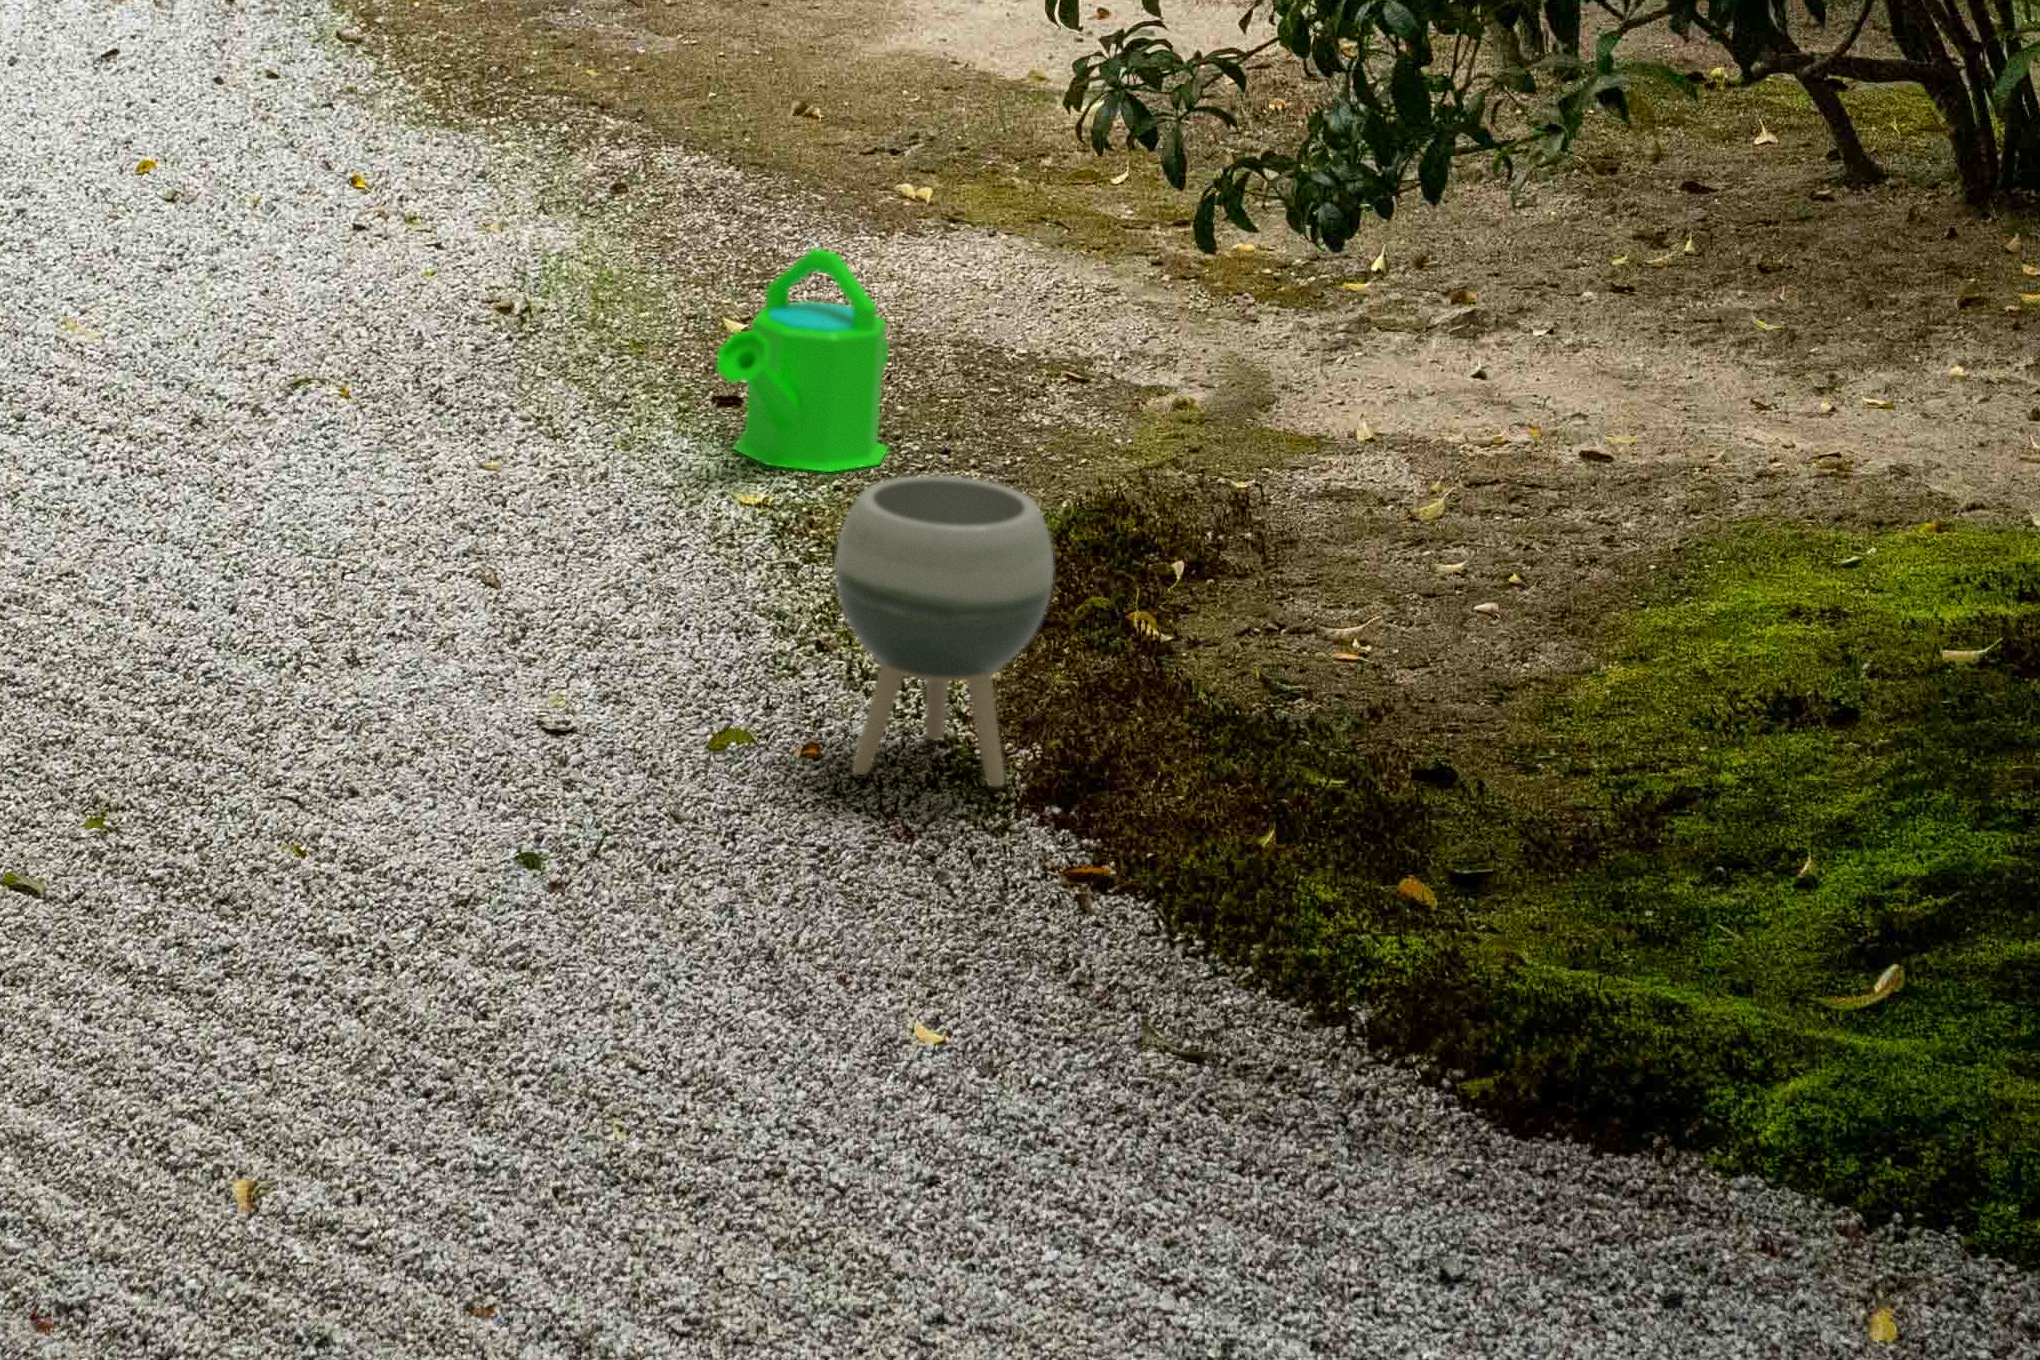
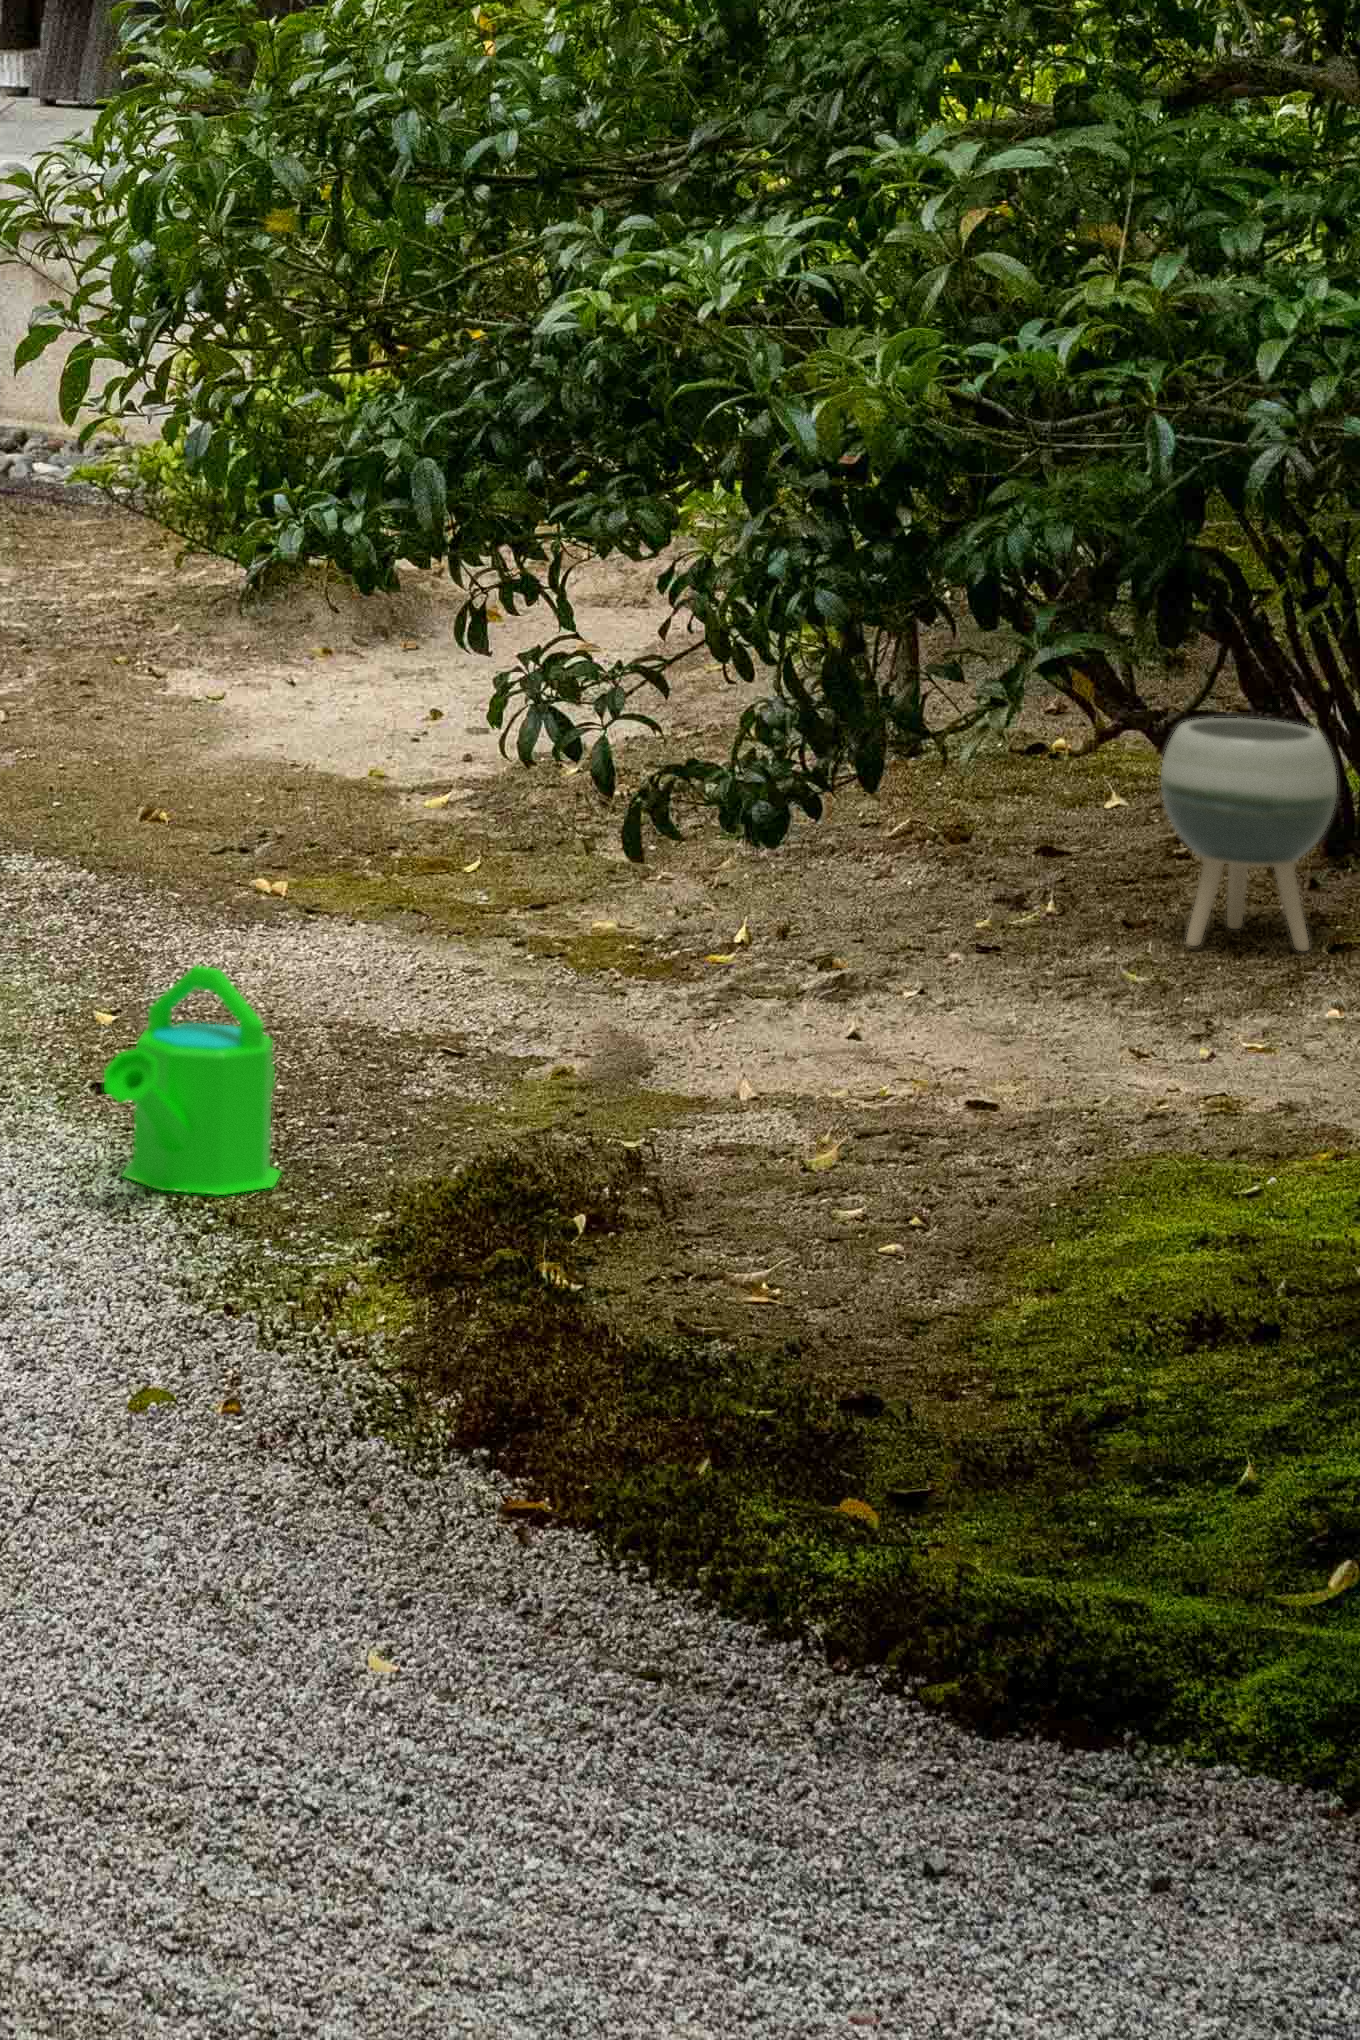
planter: present [835,476,1053,787] -> present [1161,718,1337,951]

